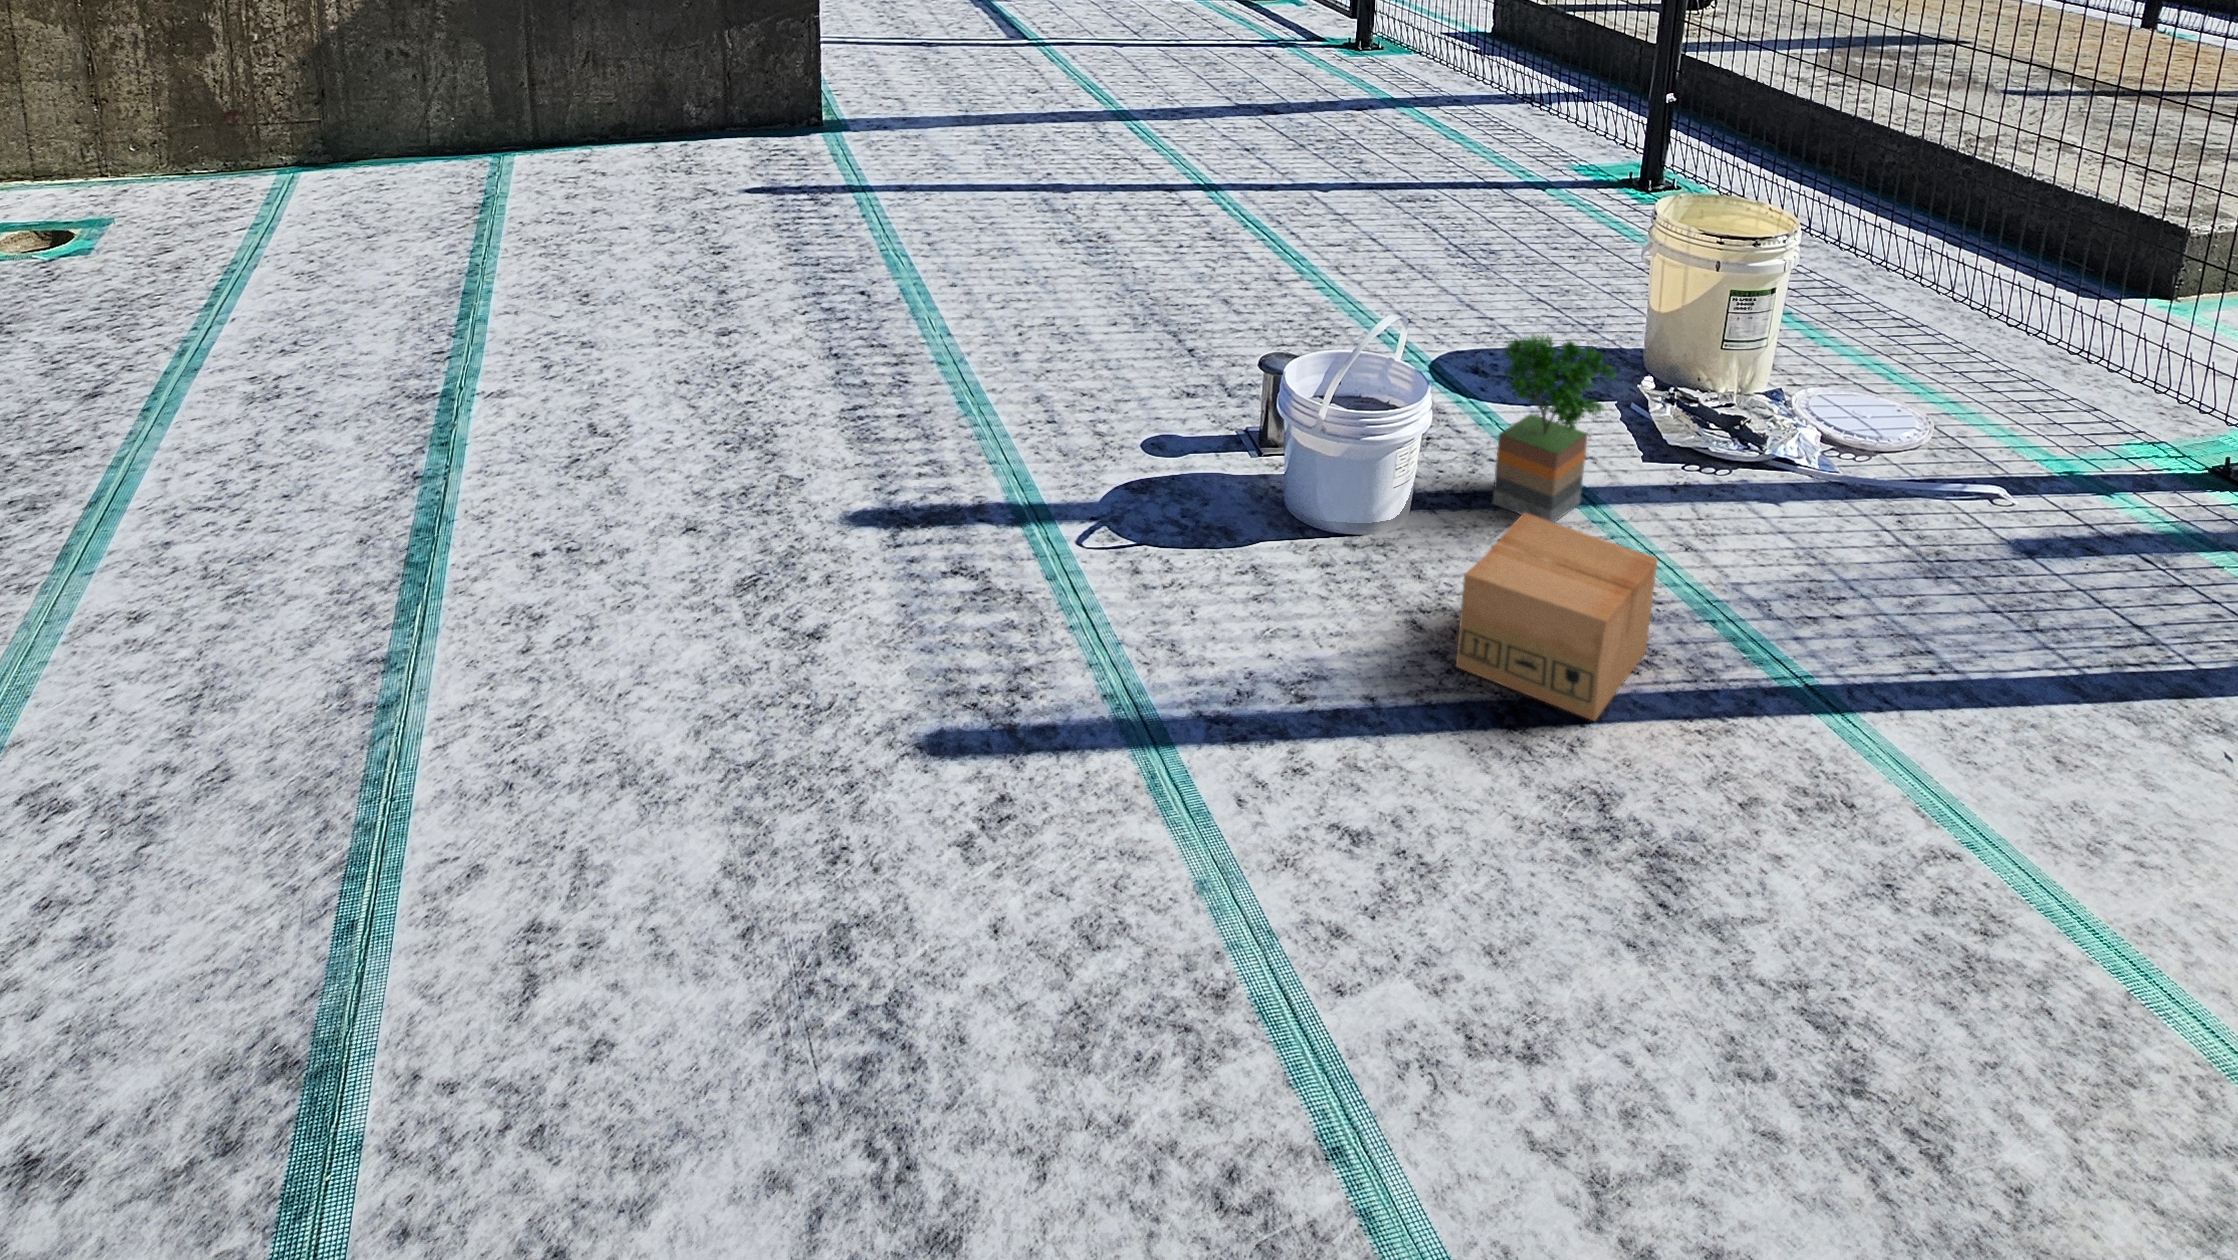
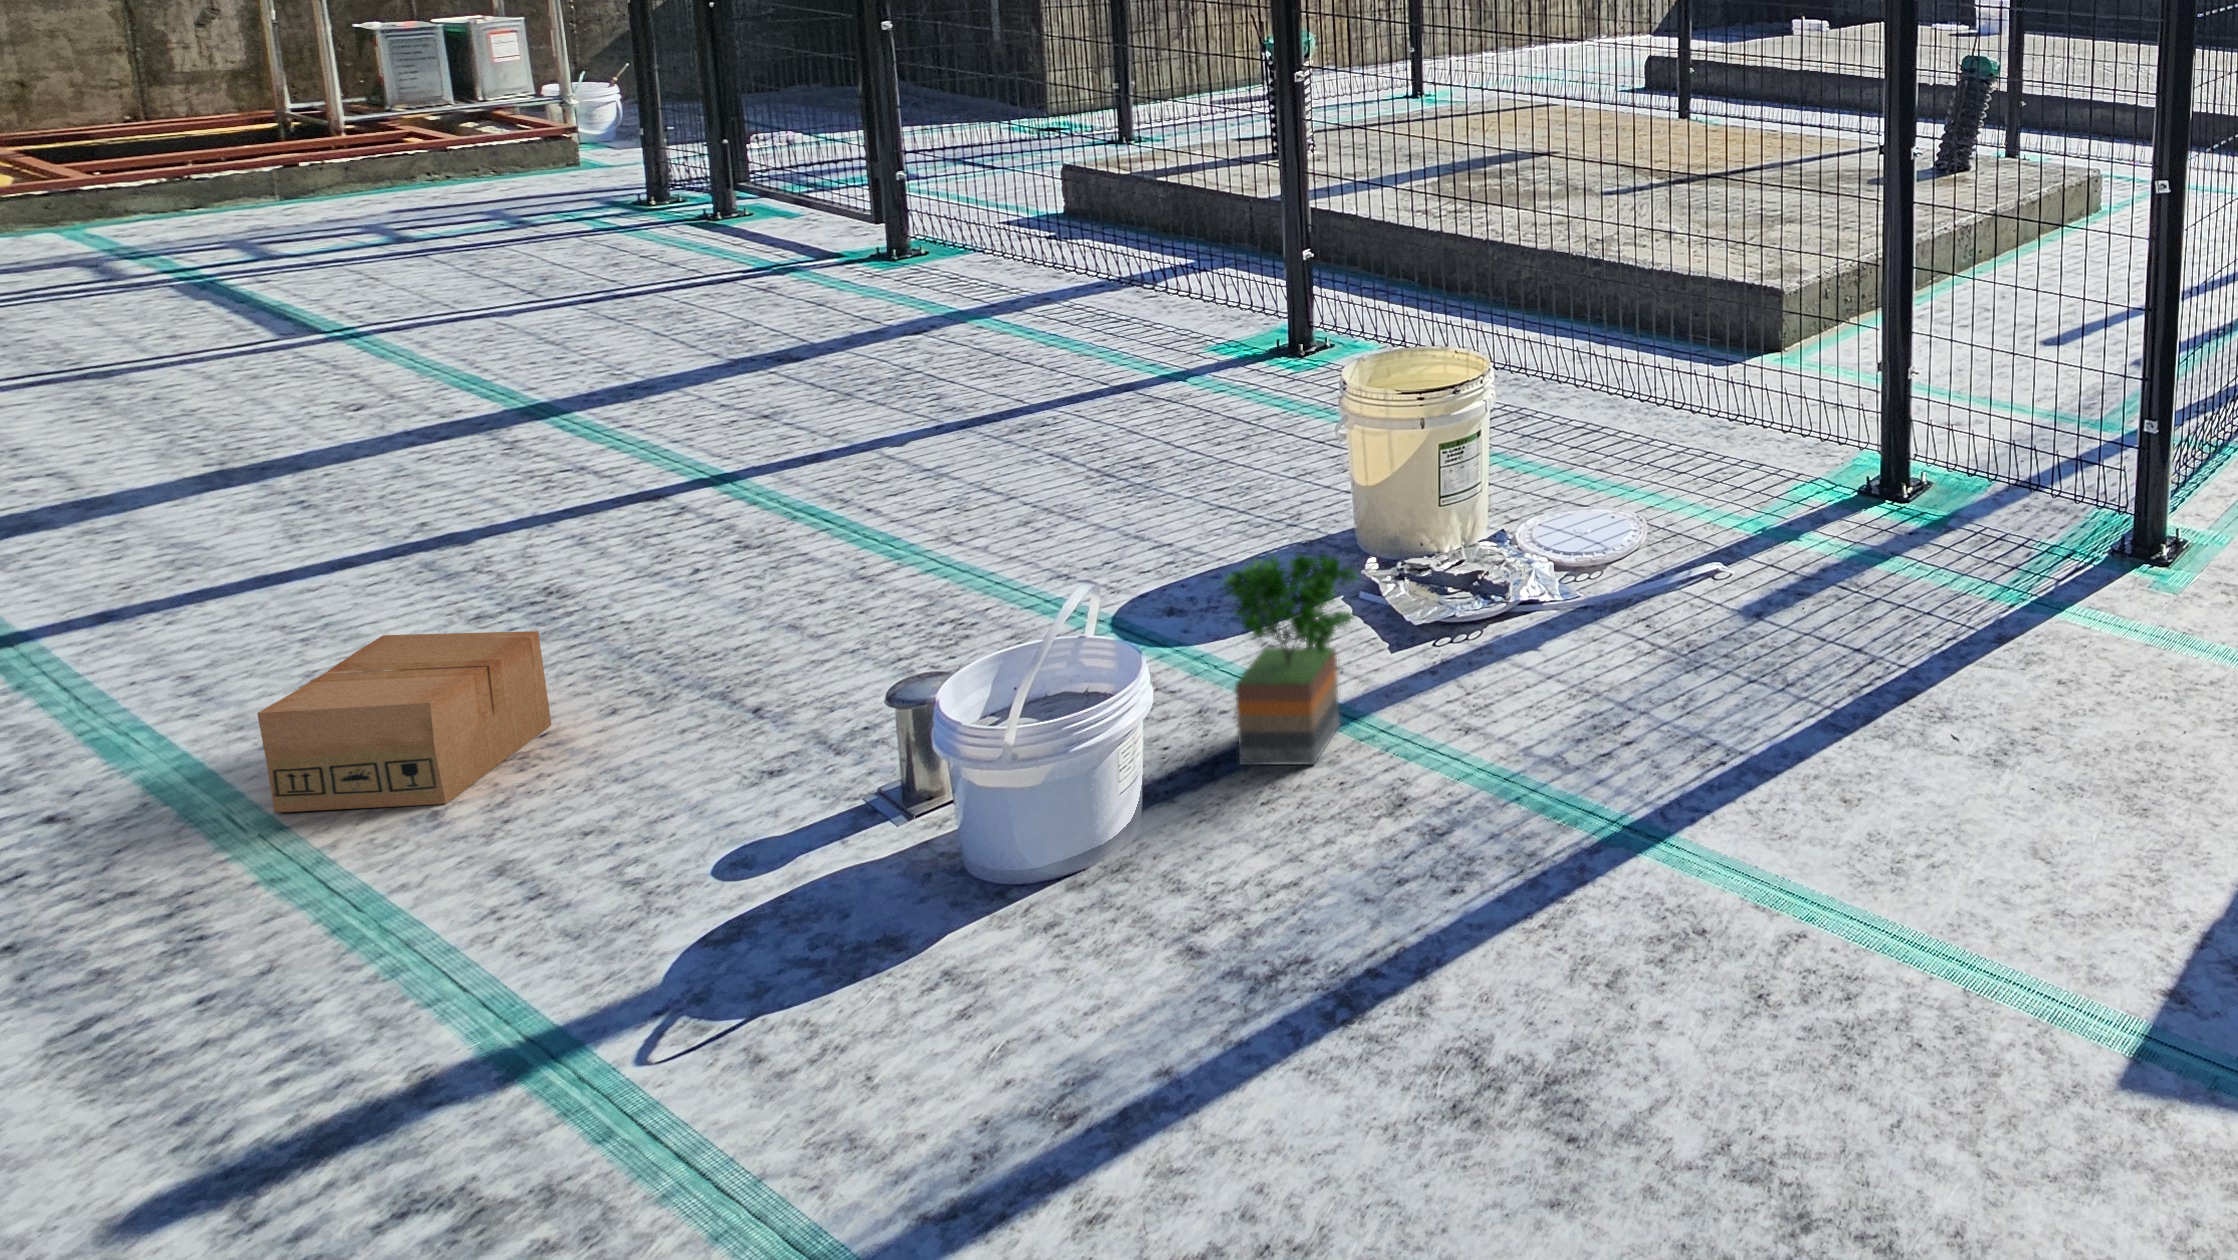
cardboard box: present [1456,513,1657,721] -> present [257,631,551,812]

